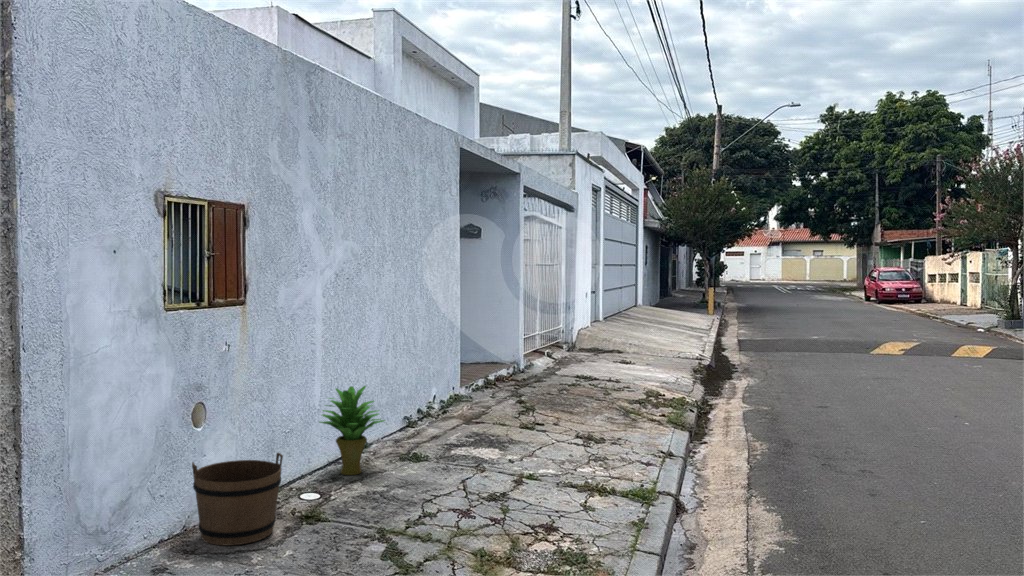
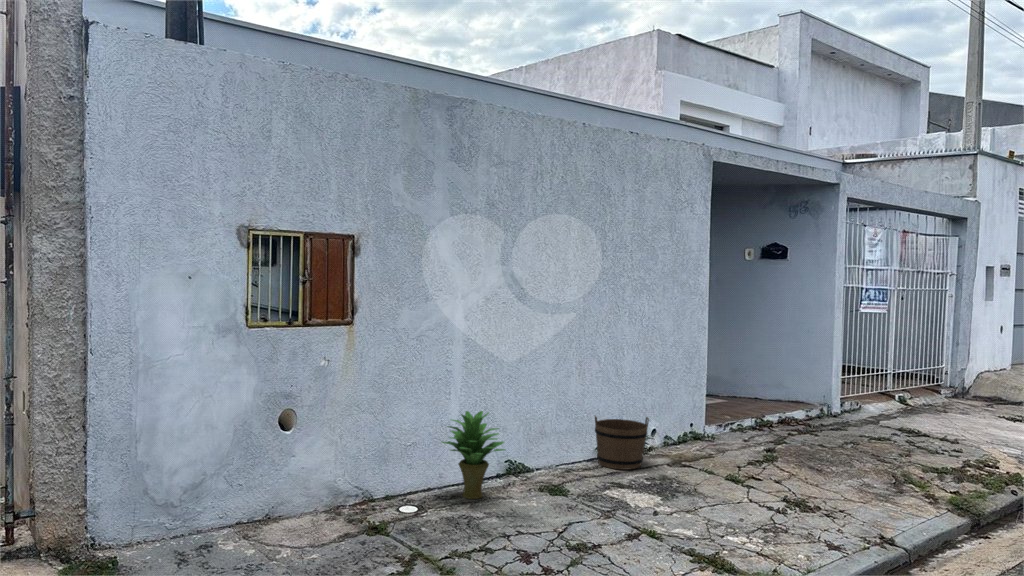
bucket: present [192,453,283,545] -> present [595,416,649,470]

